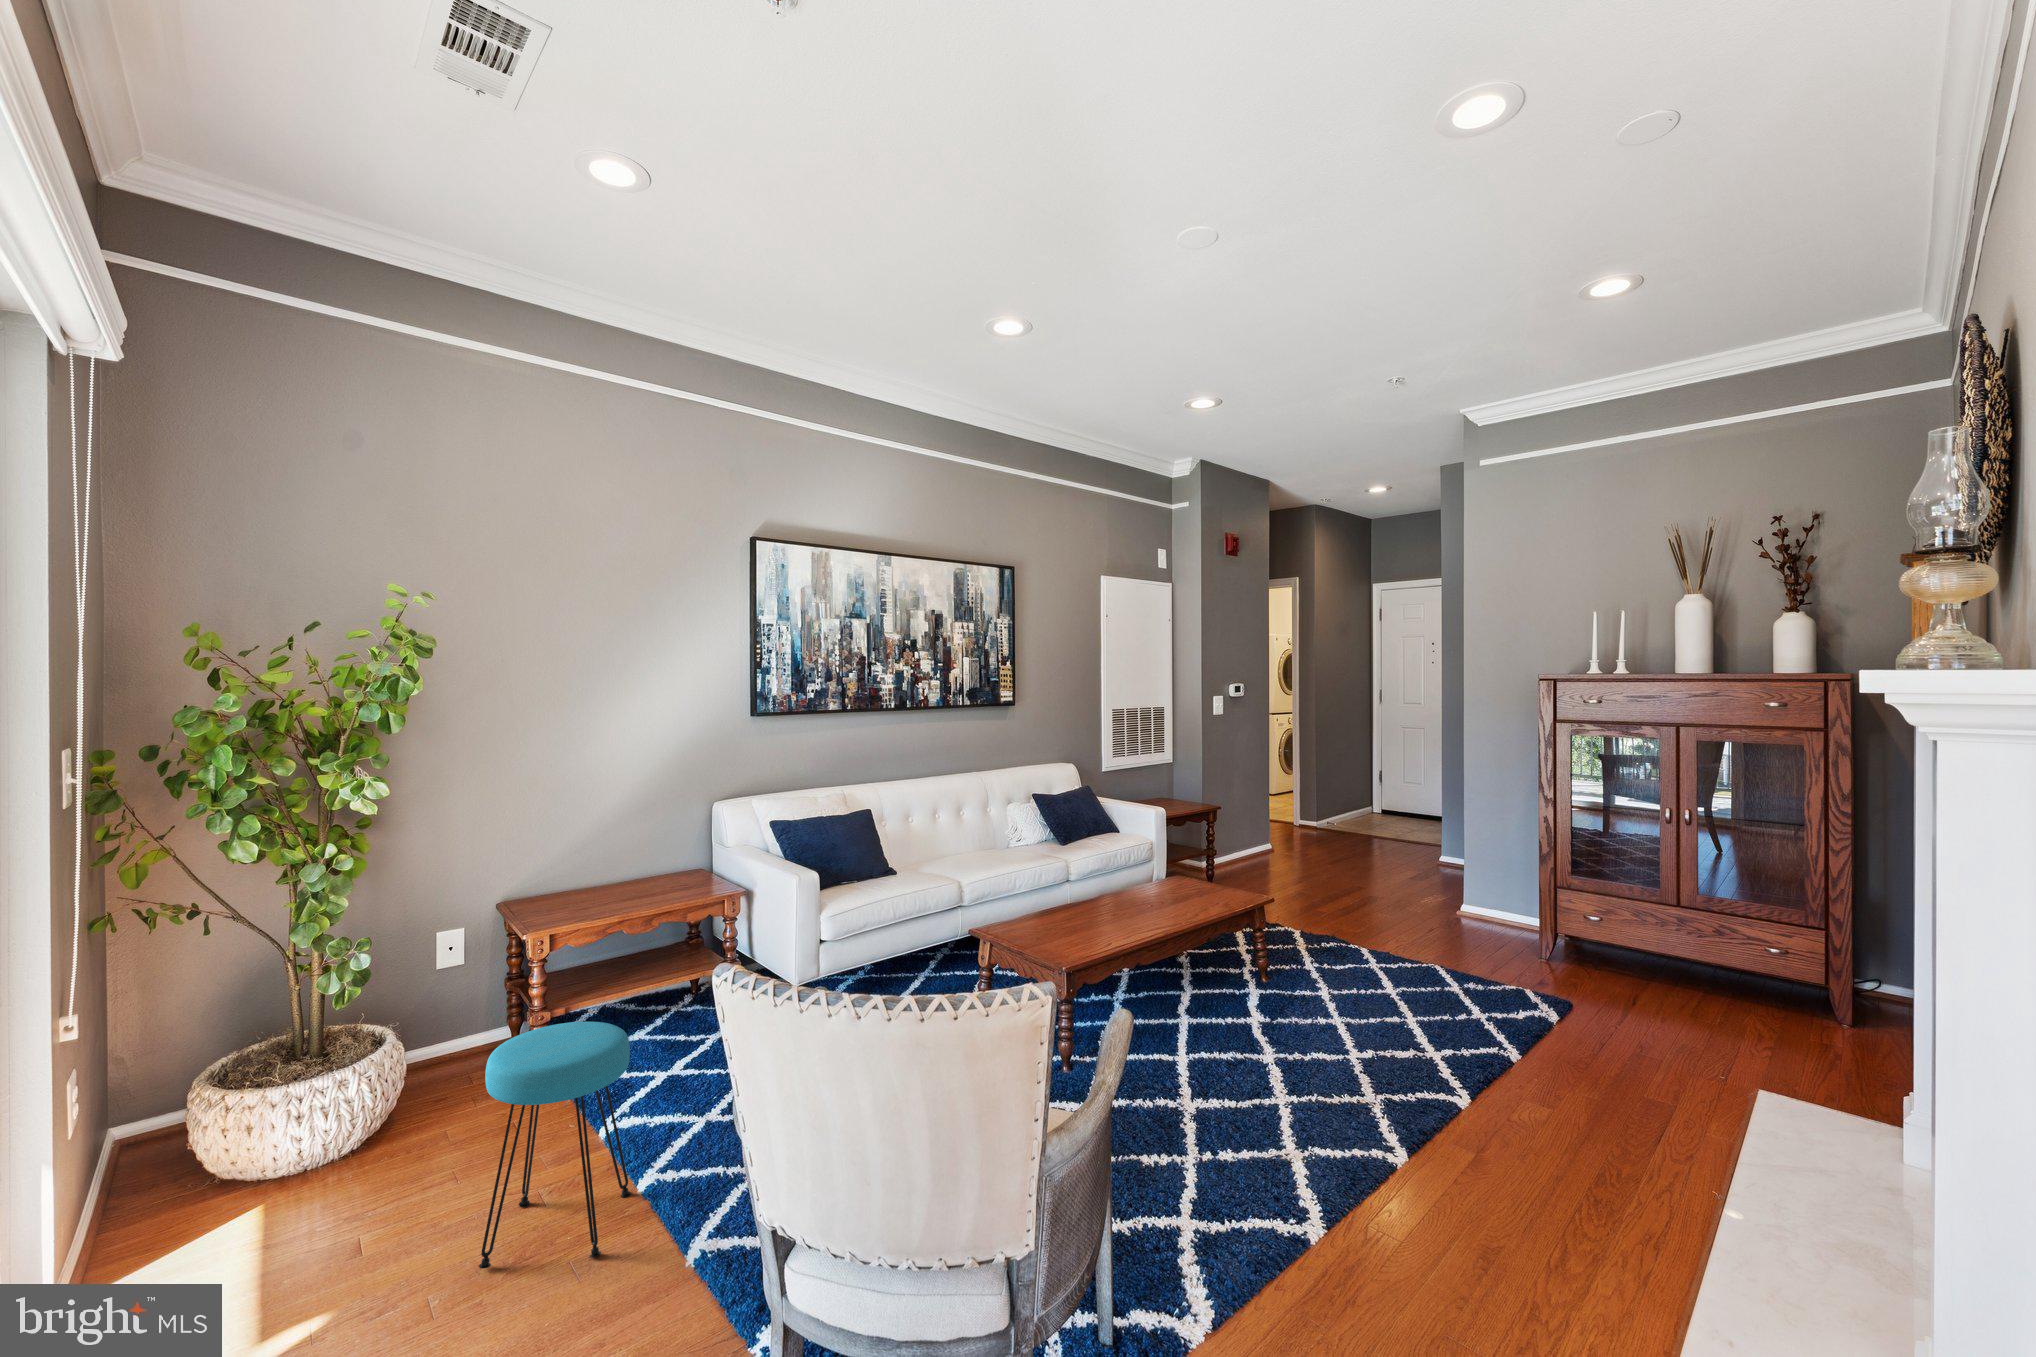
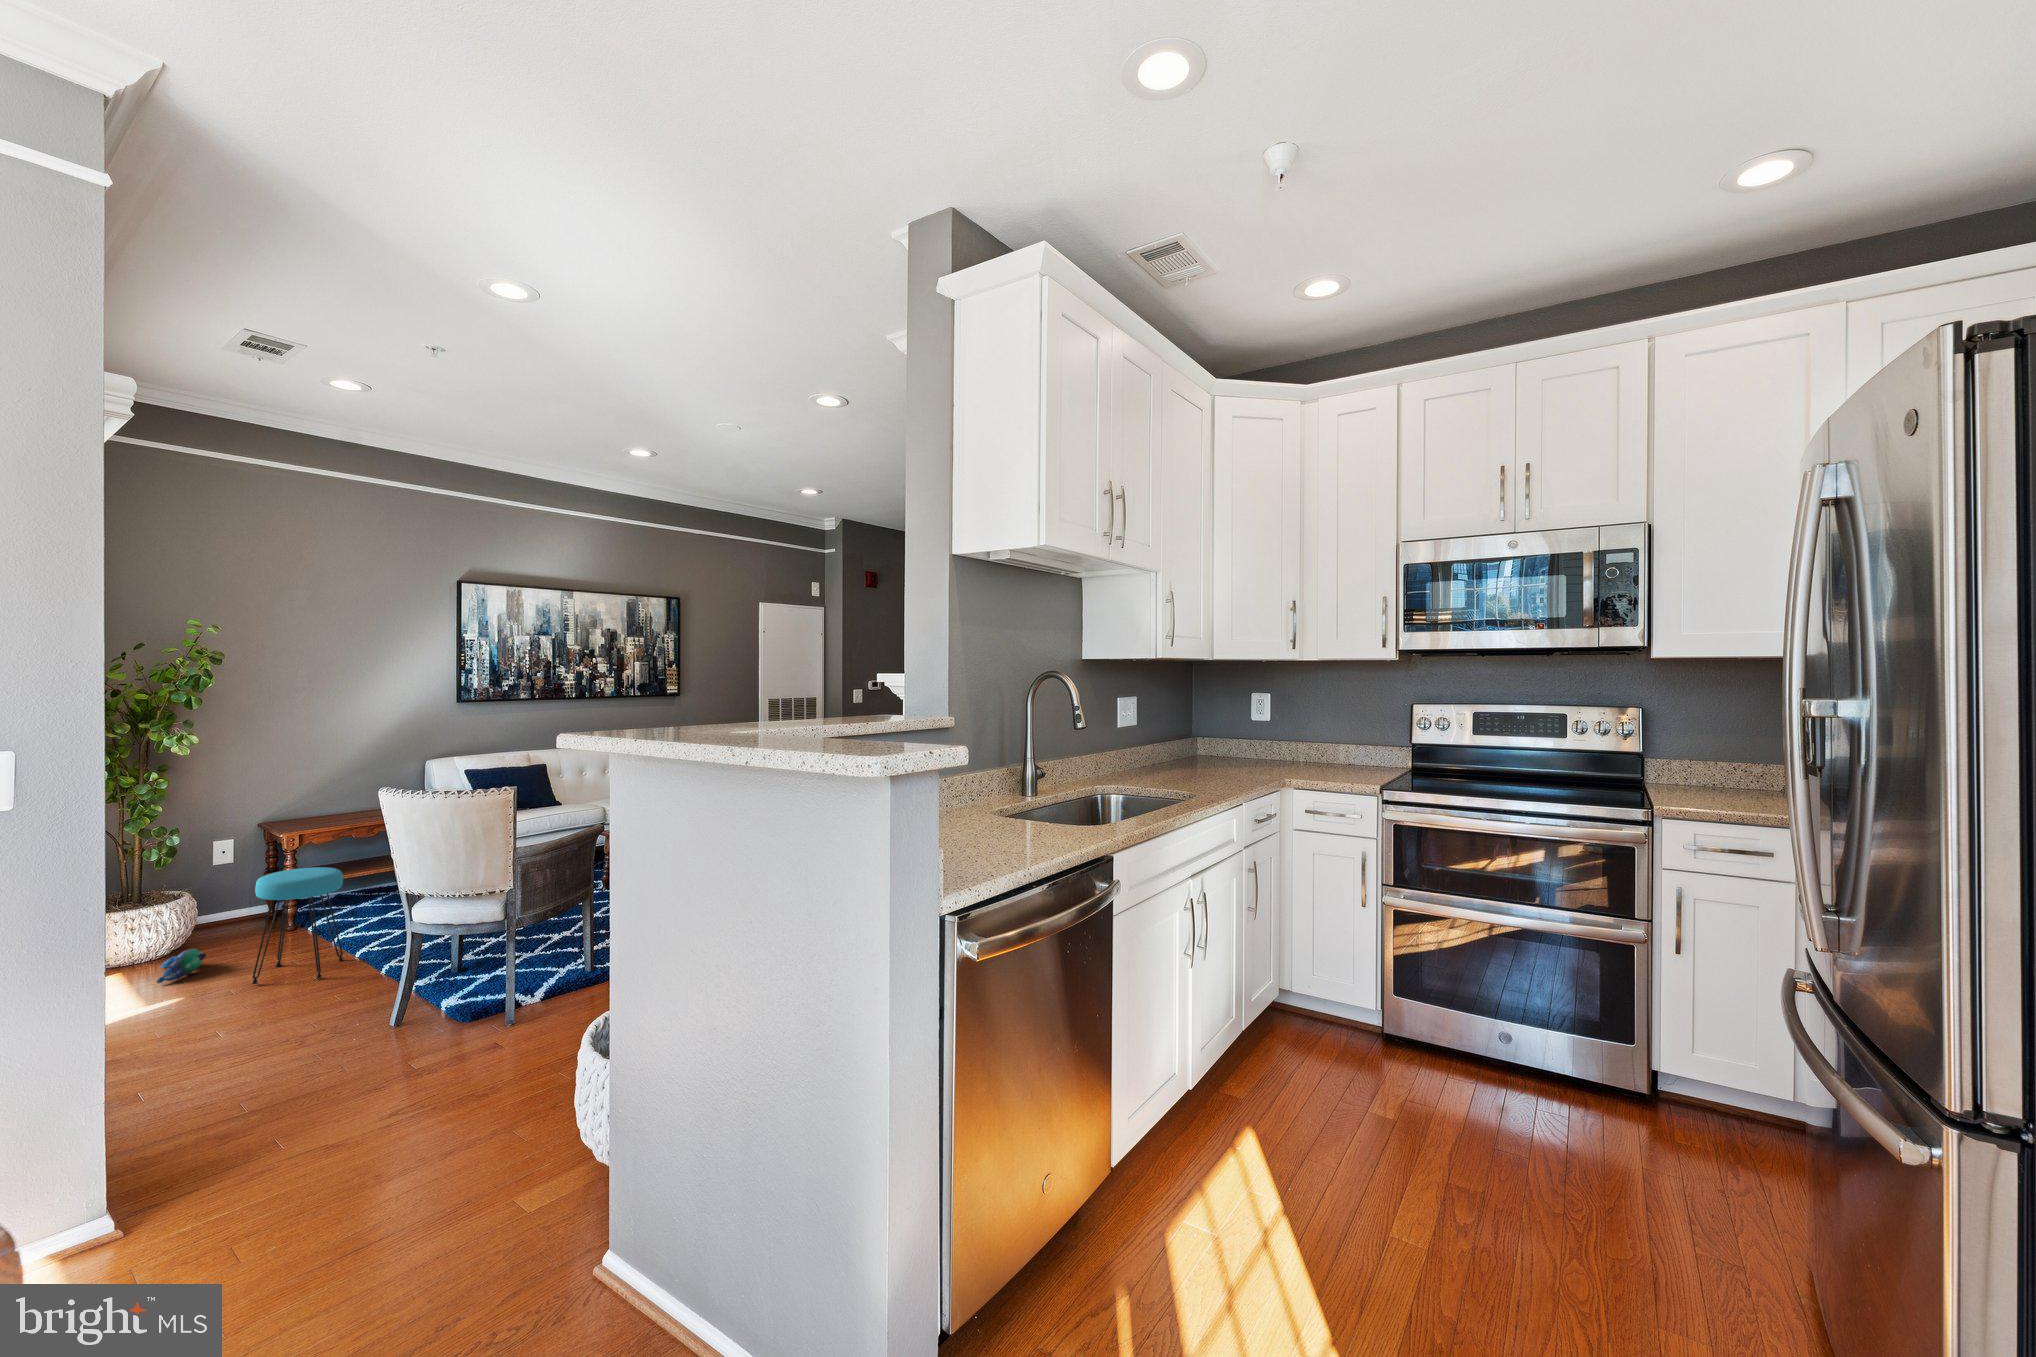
plush toy: none [323,1163,409,1250] -> present [157,949,207,983]

